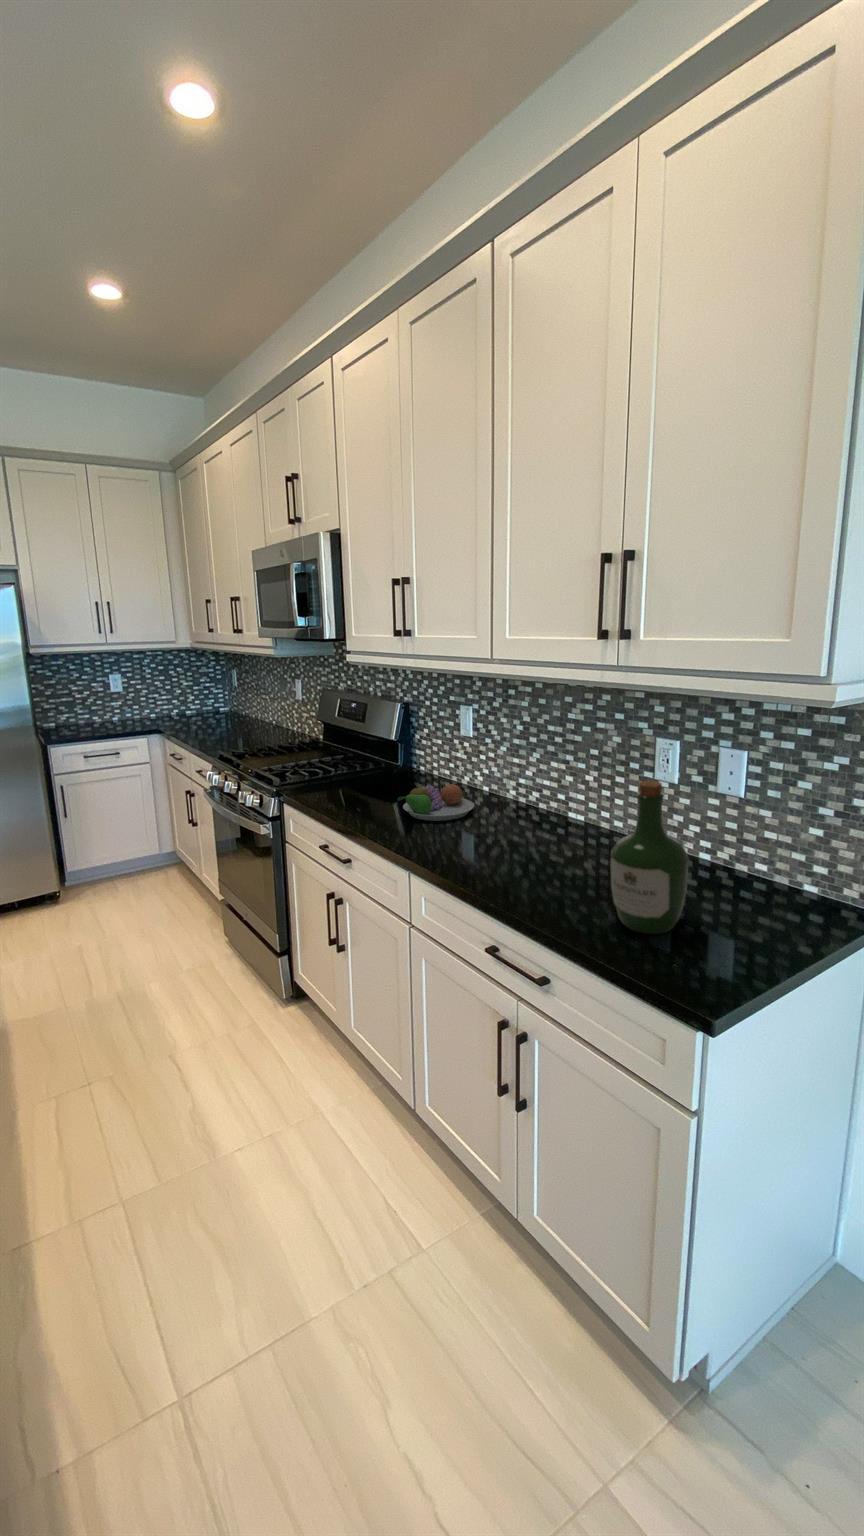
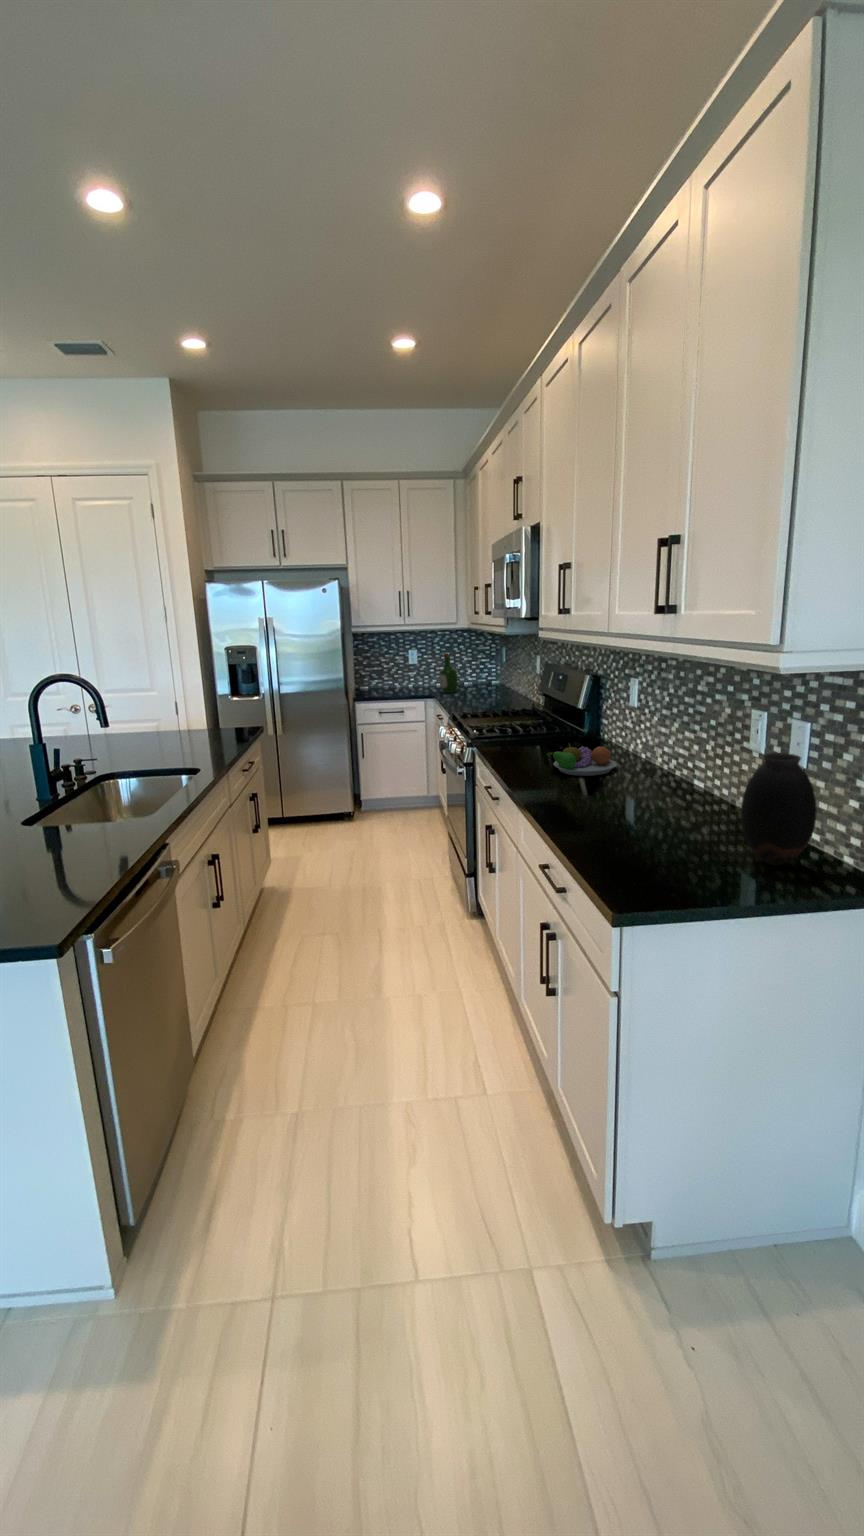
wine bottle: present [611,781,688,934] -> present [439,653,458,693]
vase: none [714,786,793,906] -> present [741,753,817,866]

